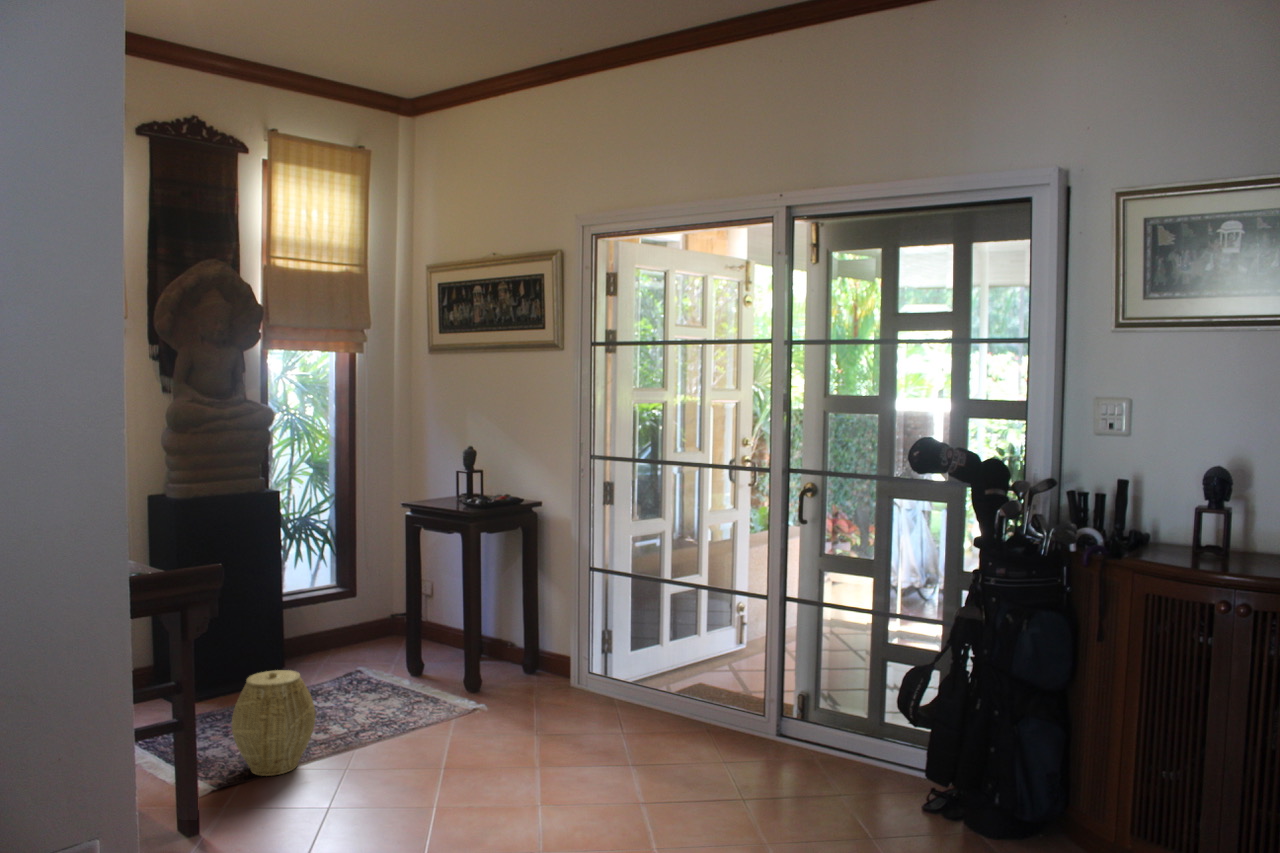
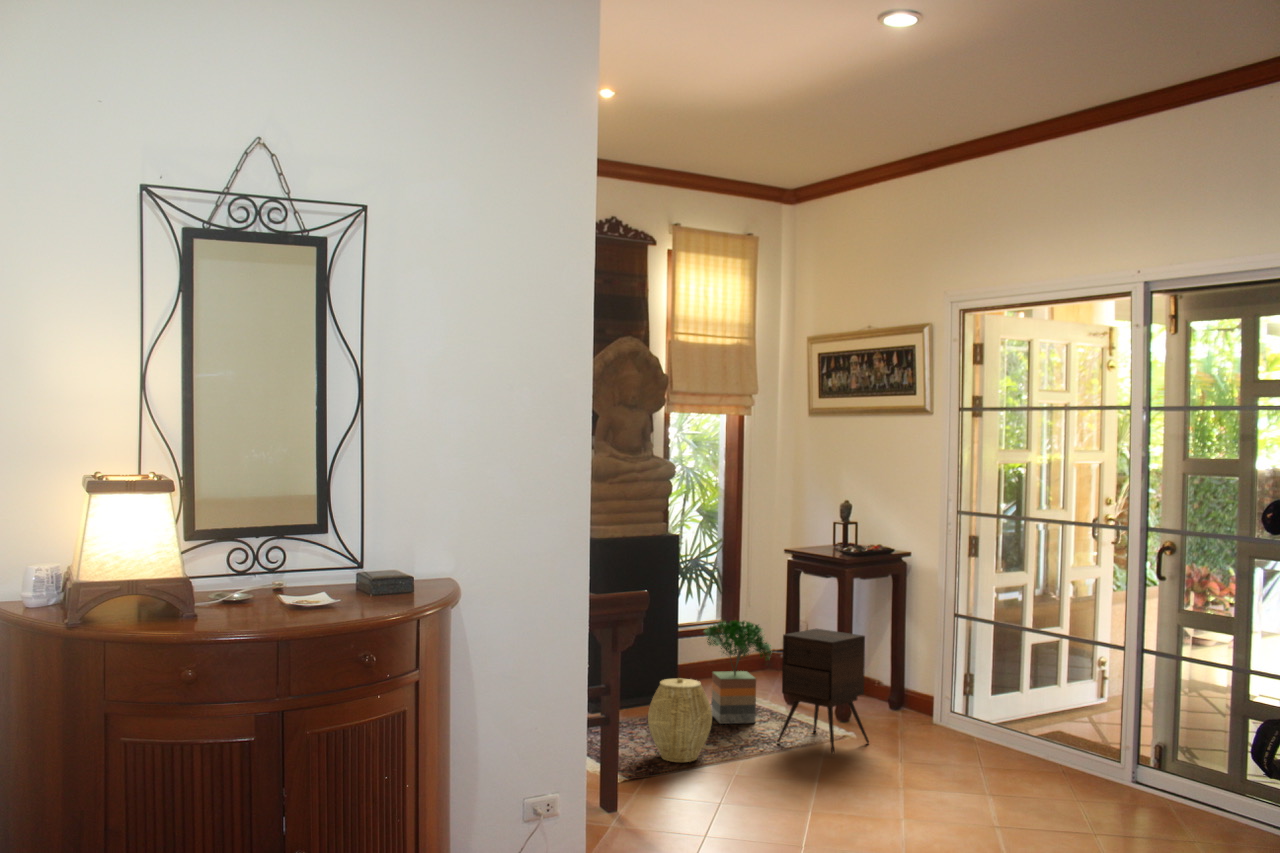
potted tree: none [308,585,393,708] -> present [704,620,771,724]
side table: none [398,591,502,738] -> present [777,629,869,755]

